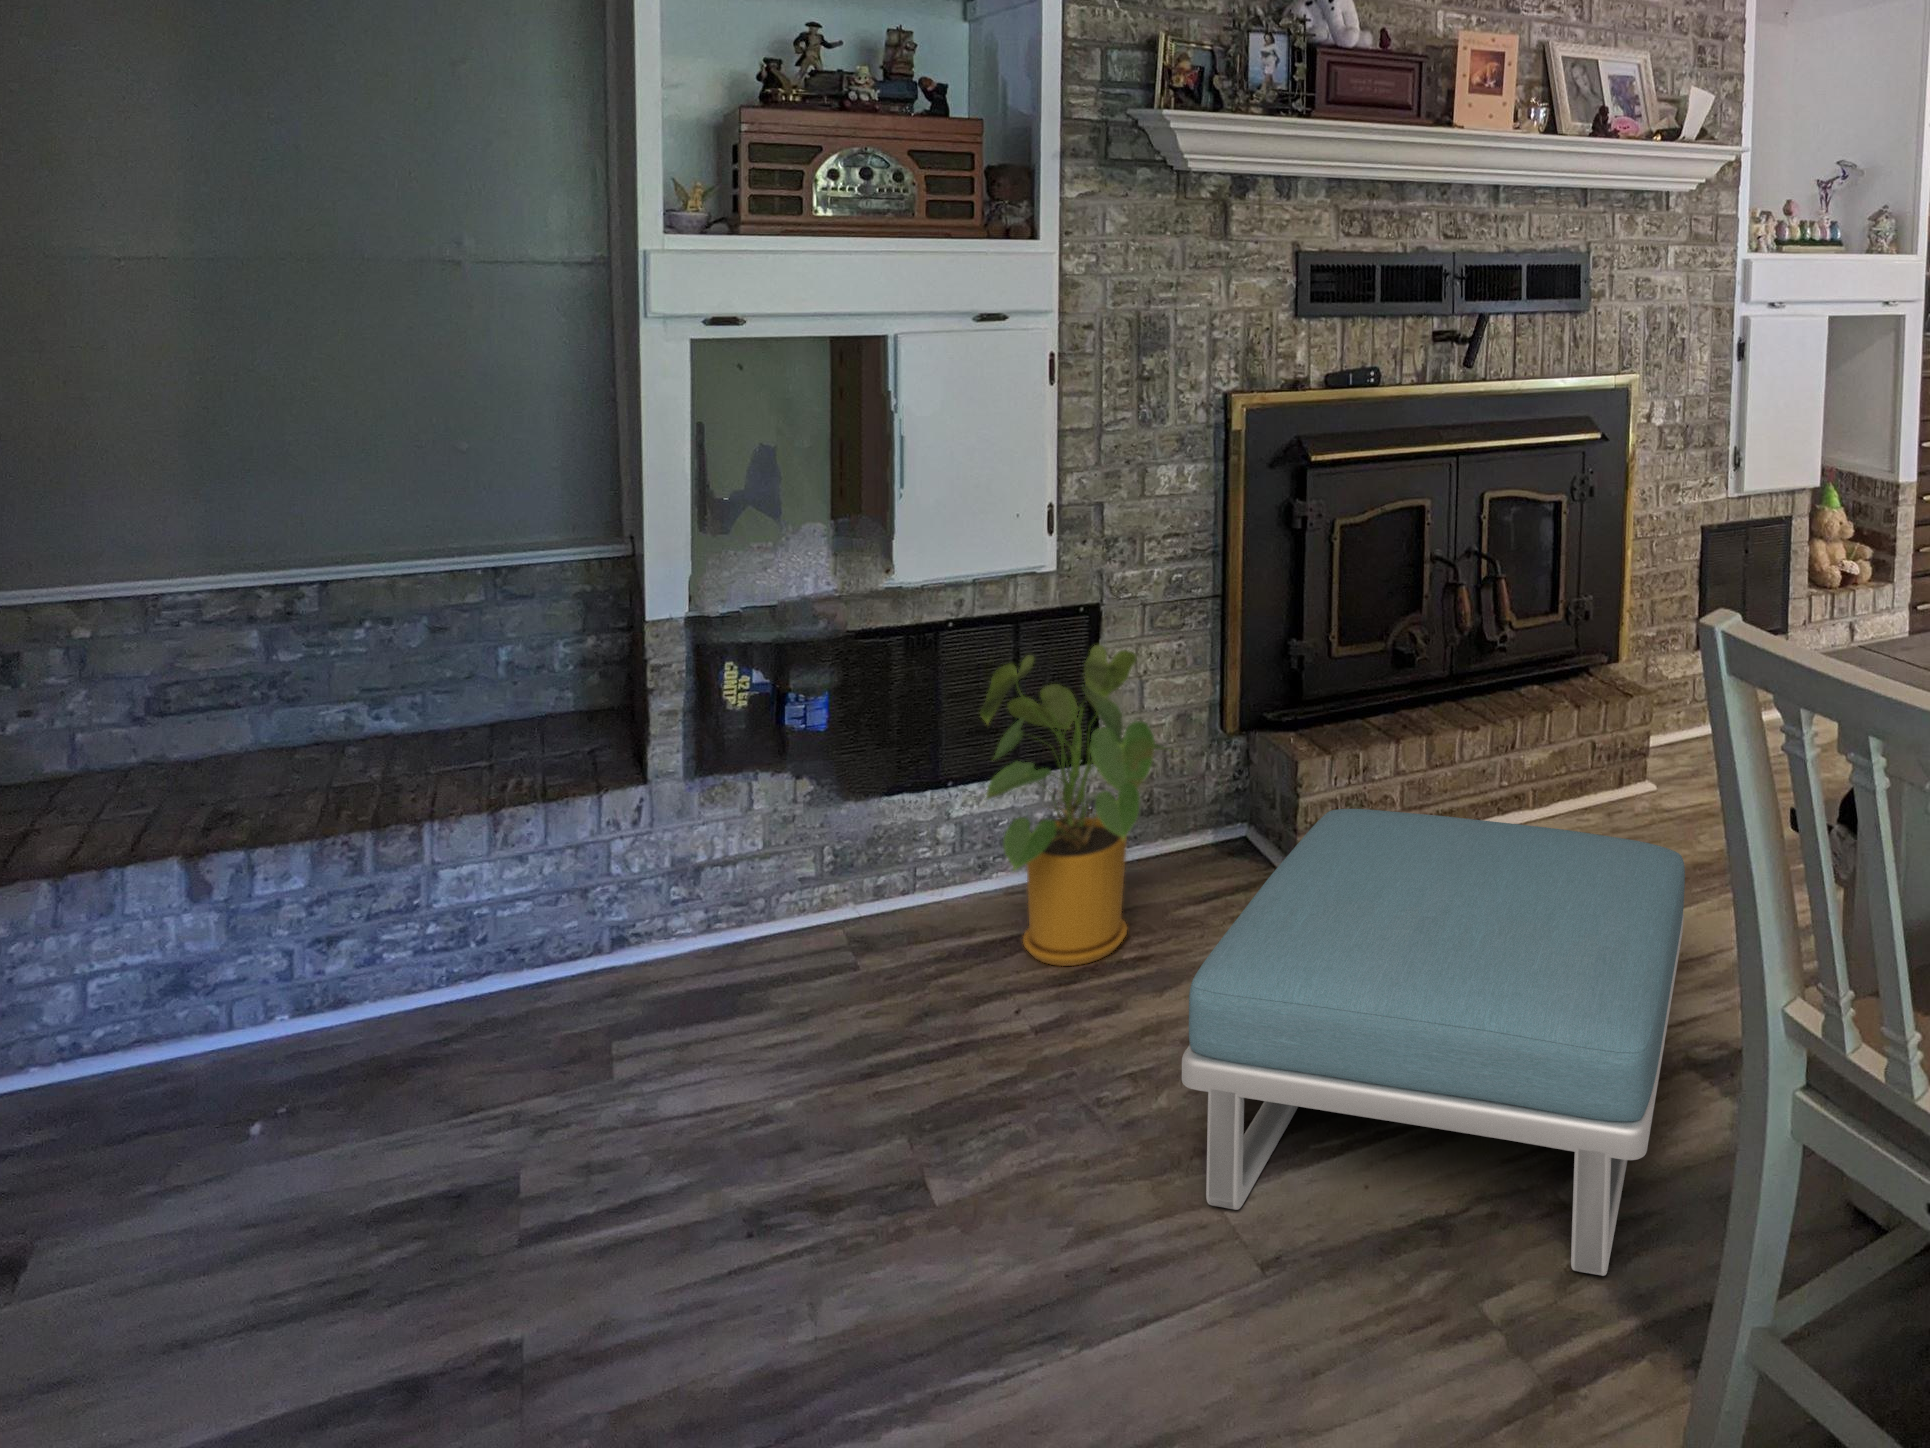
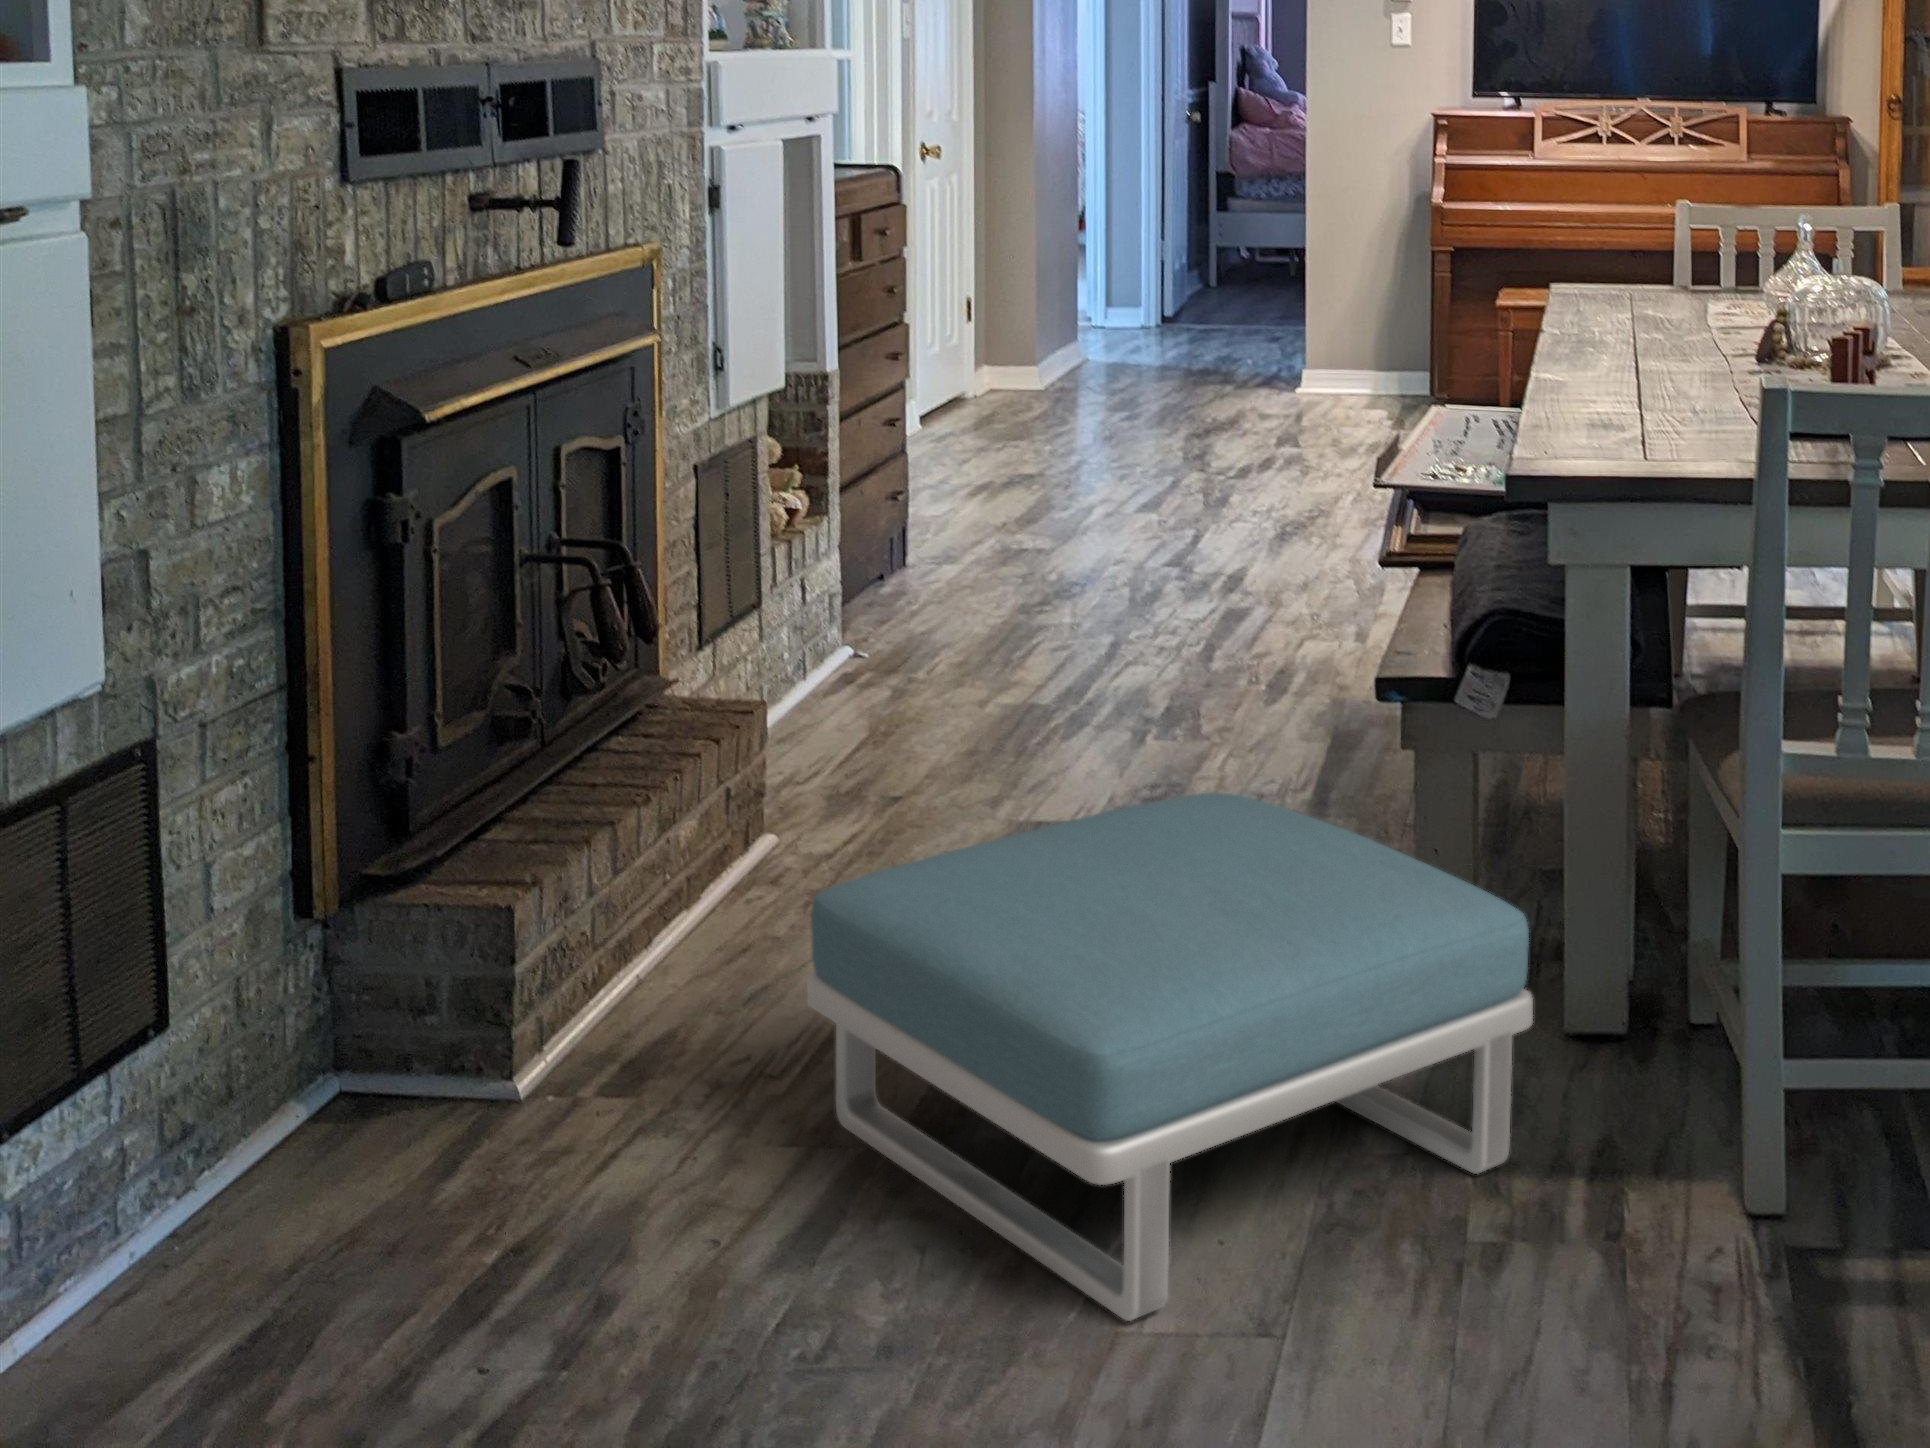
house plant: present [980,645,1170,966] -> none [131,790,639,1310]

